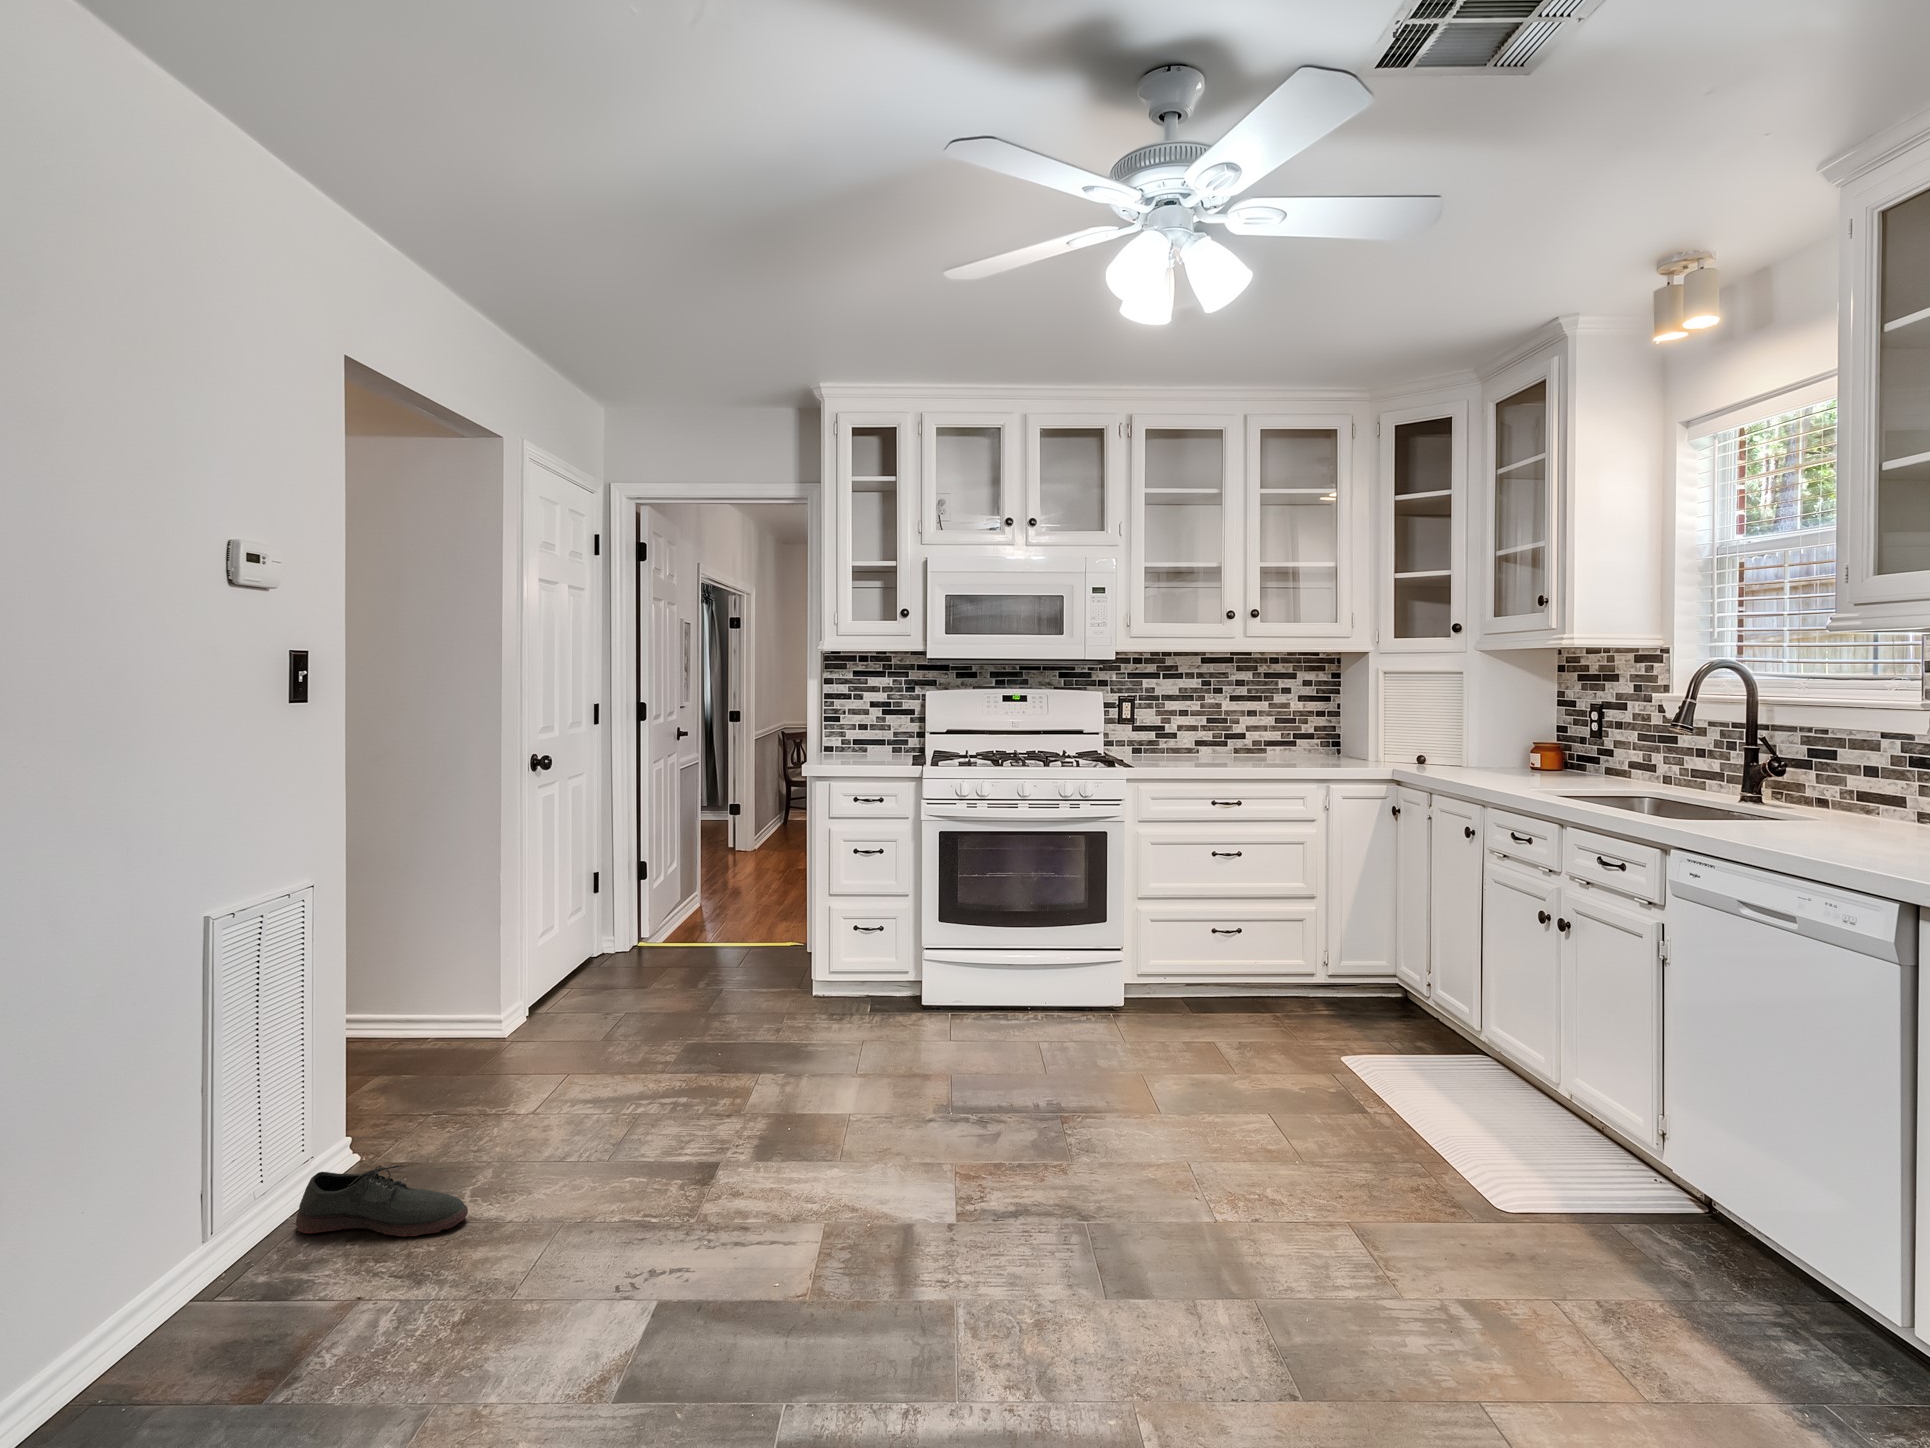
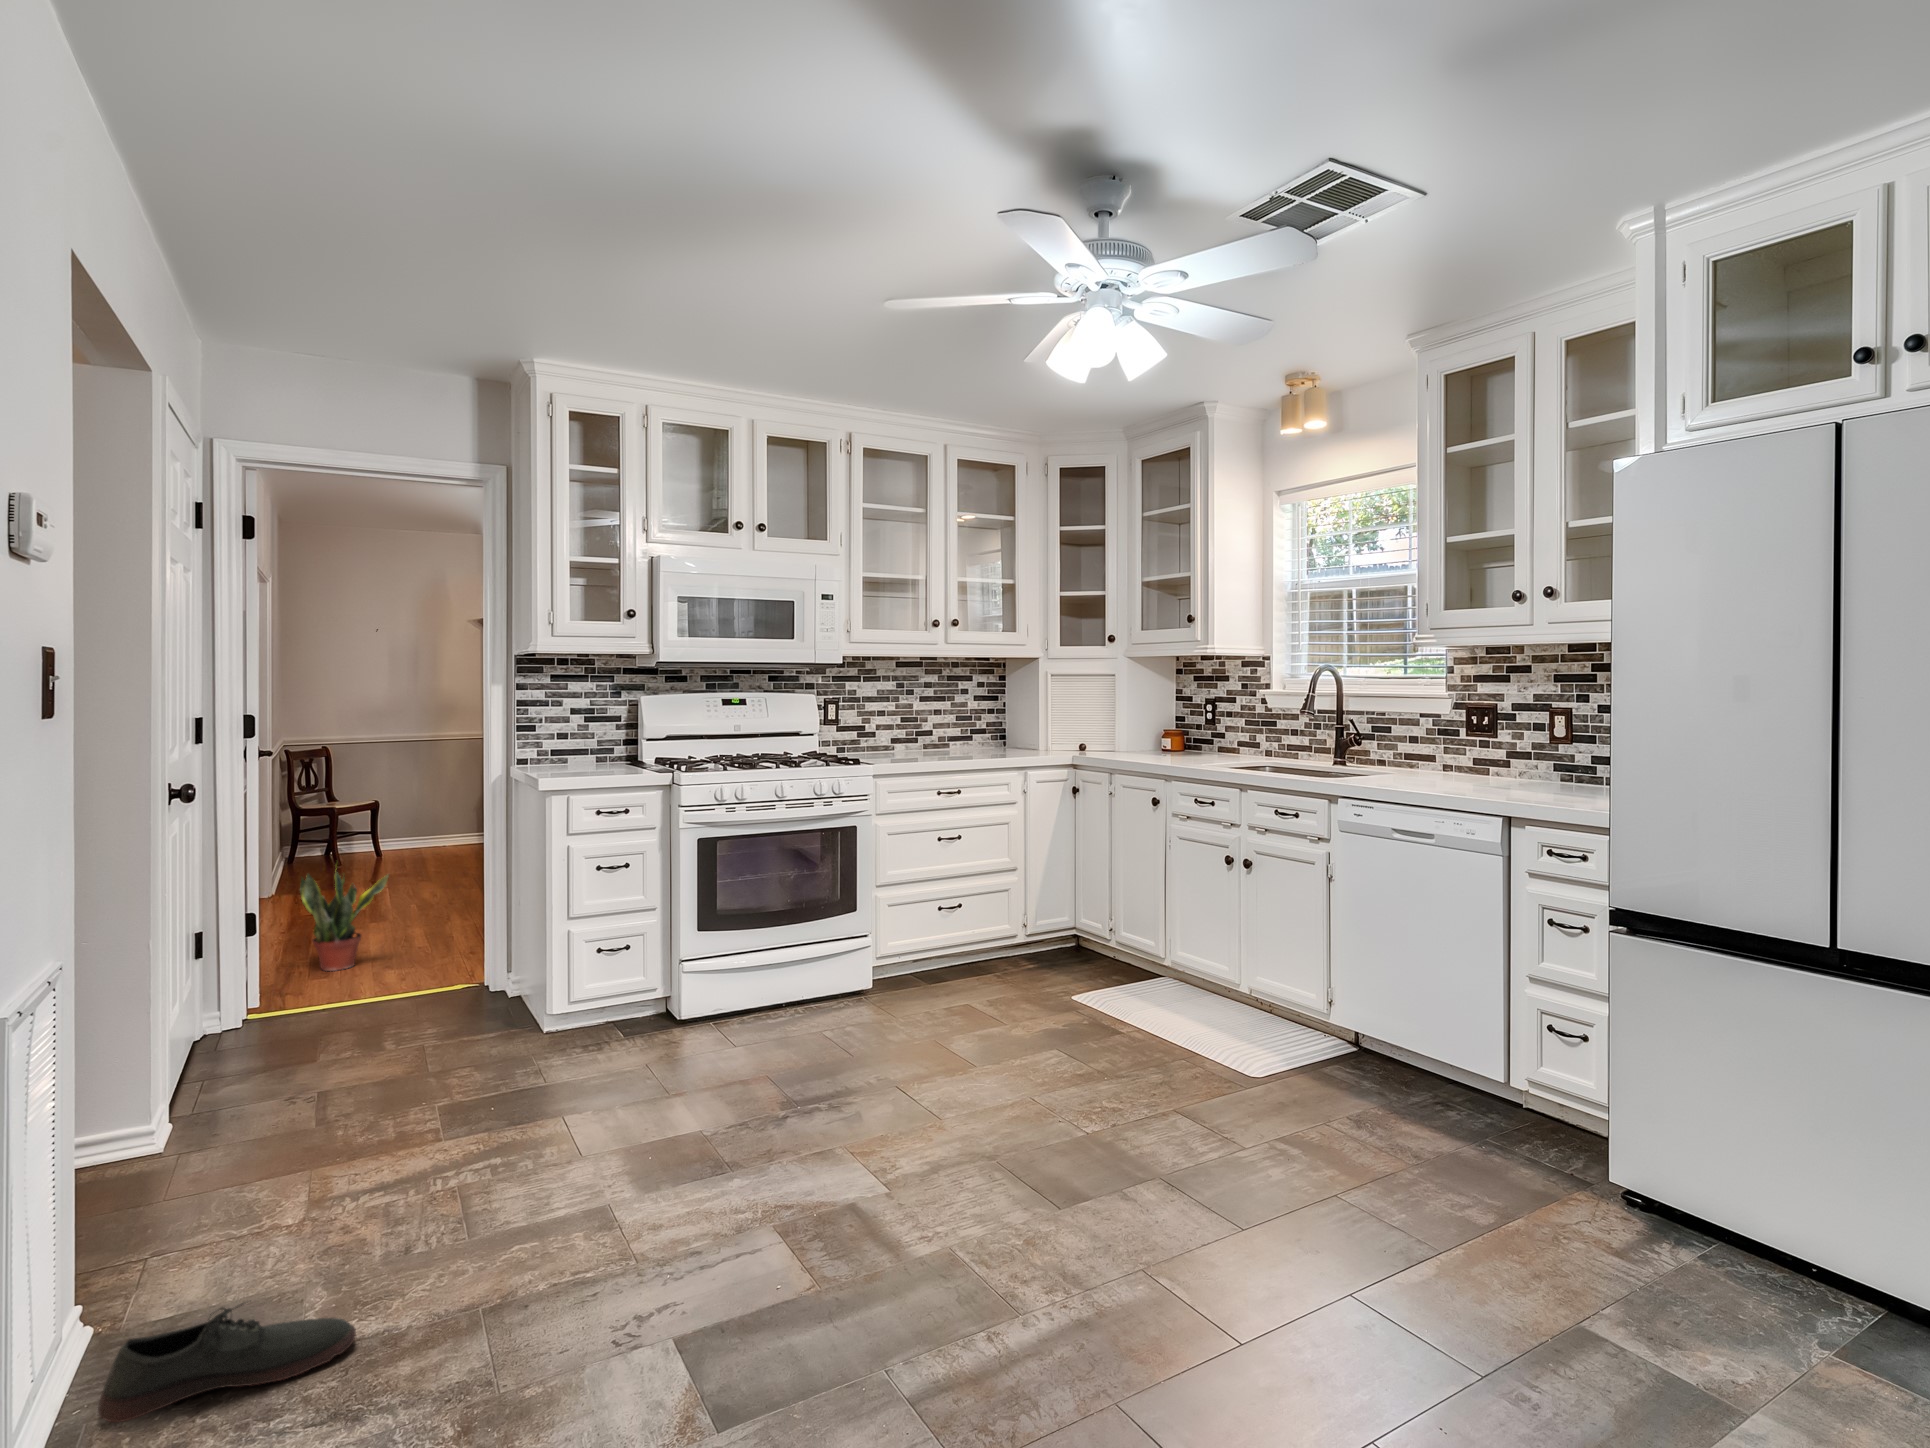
potted plant: none [700,824,761,915] -> present [300,871,388,971]

